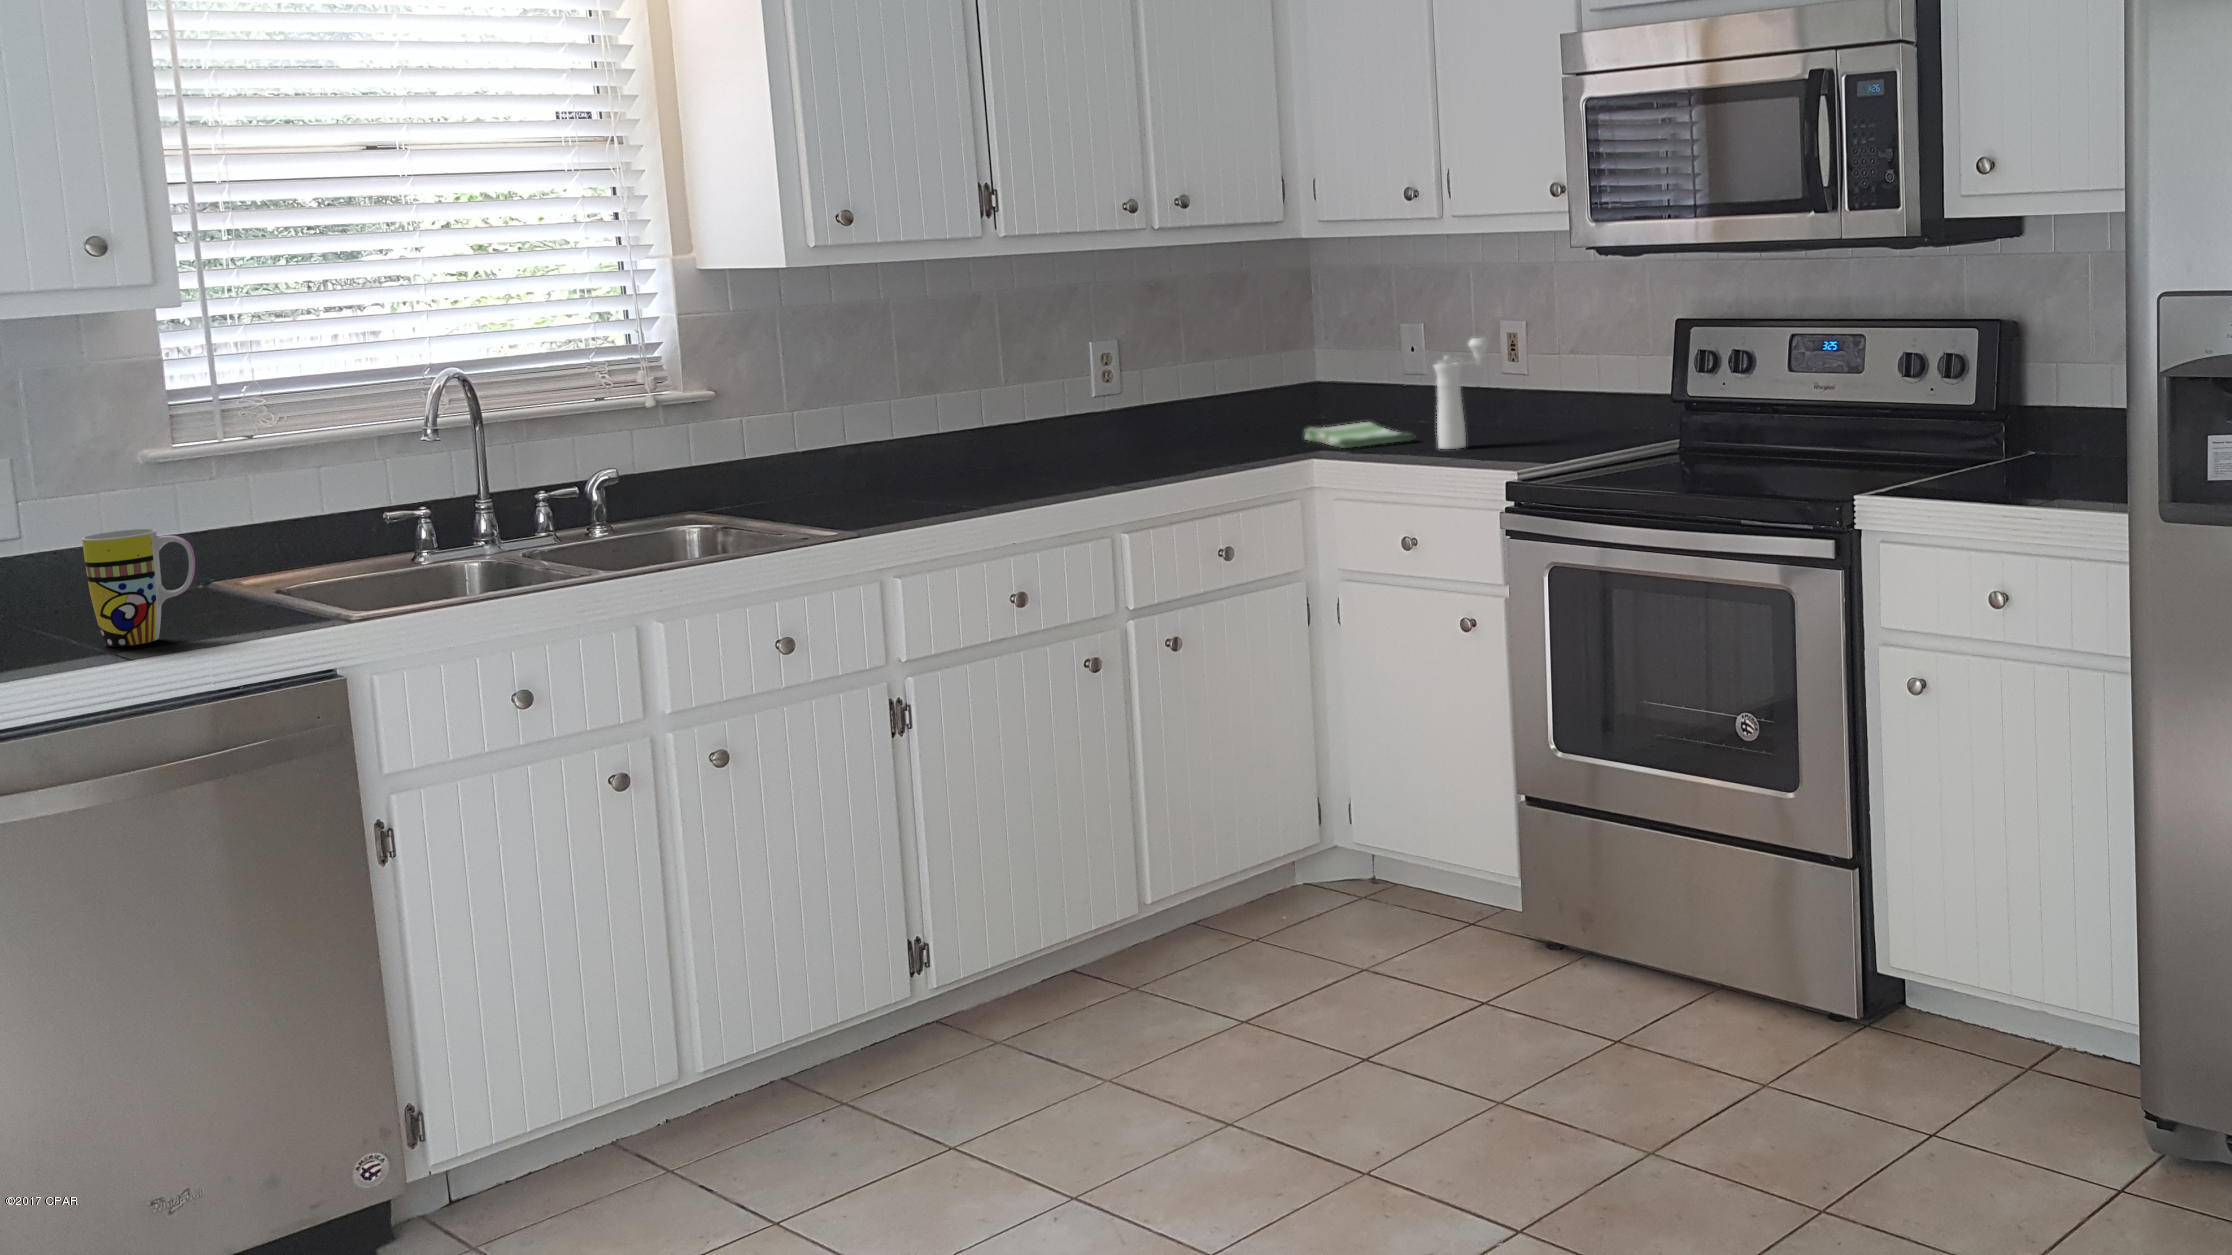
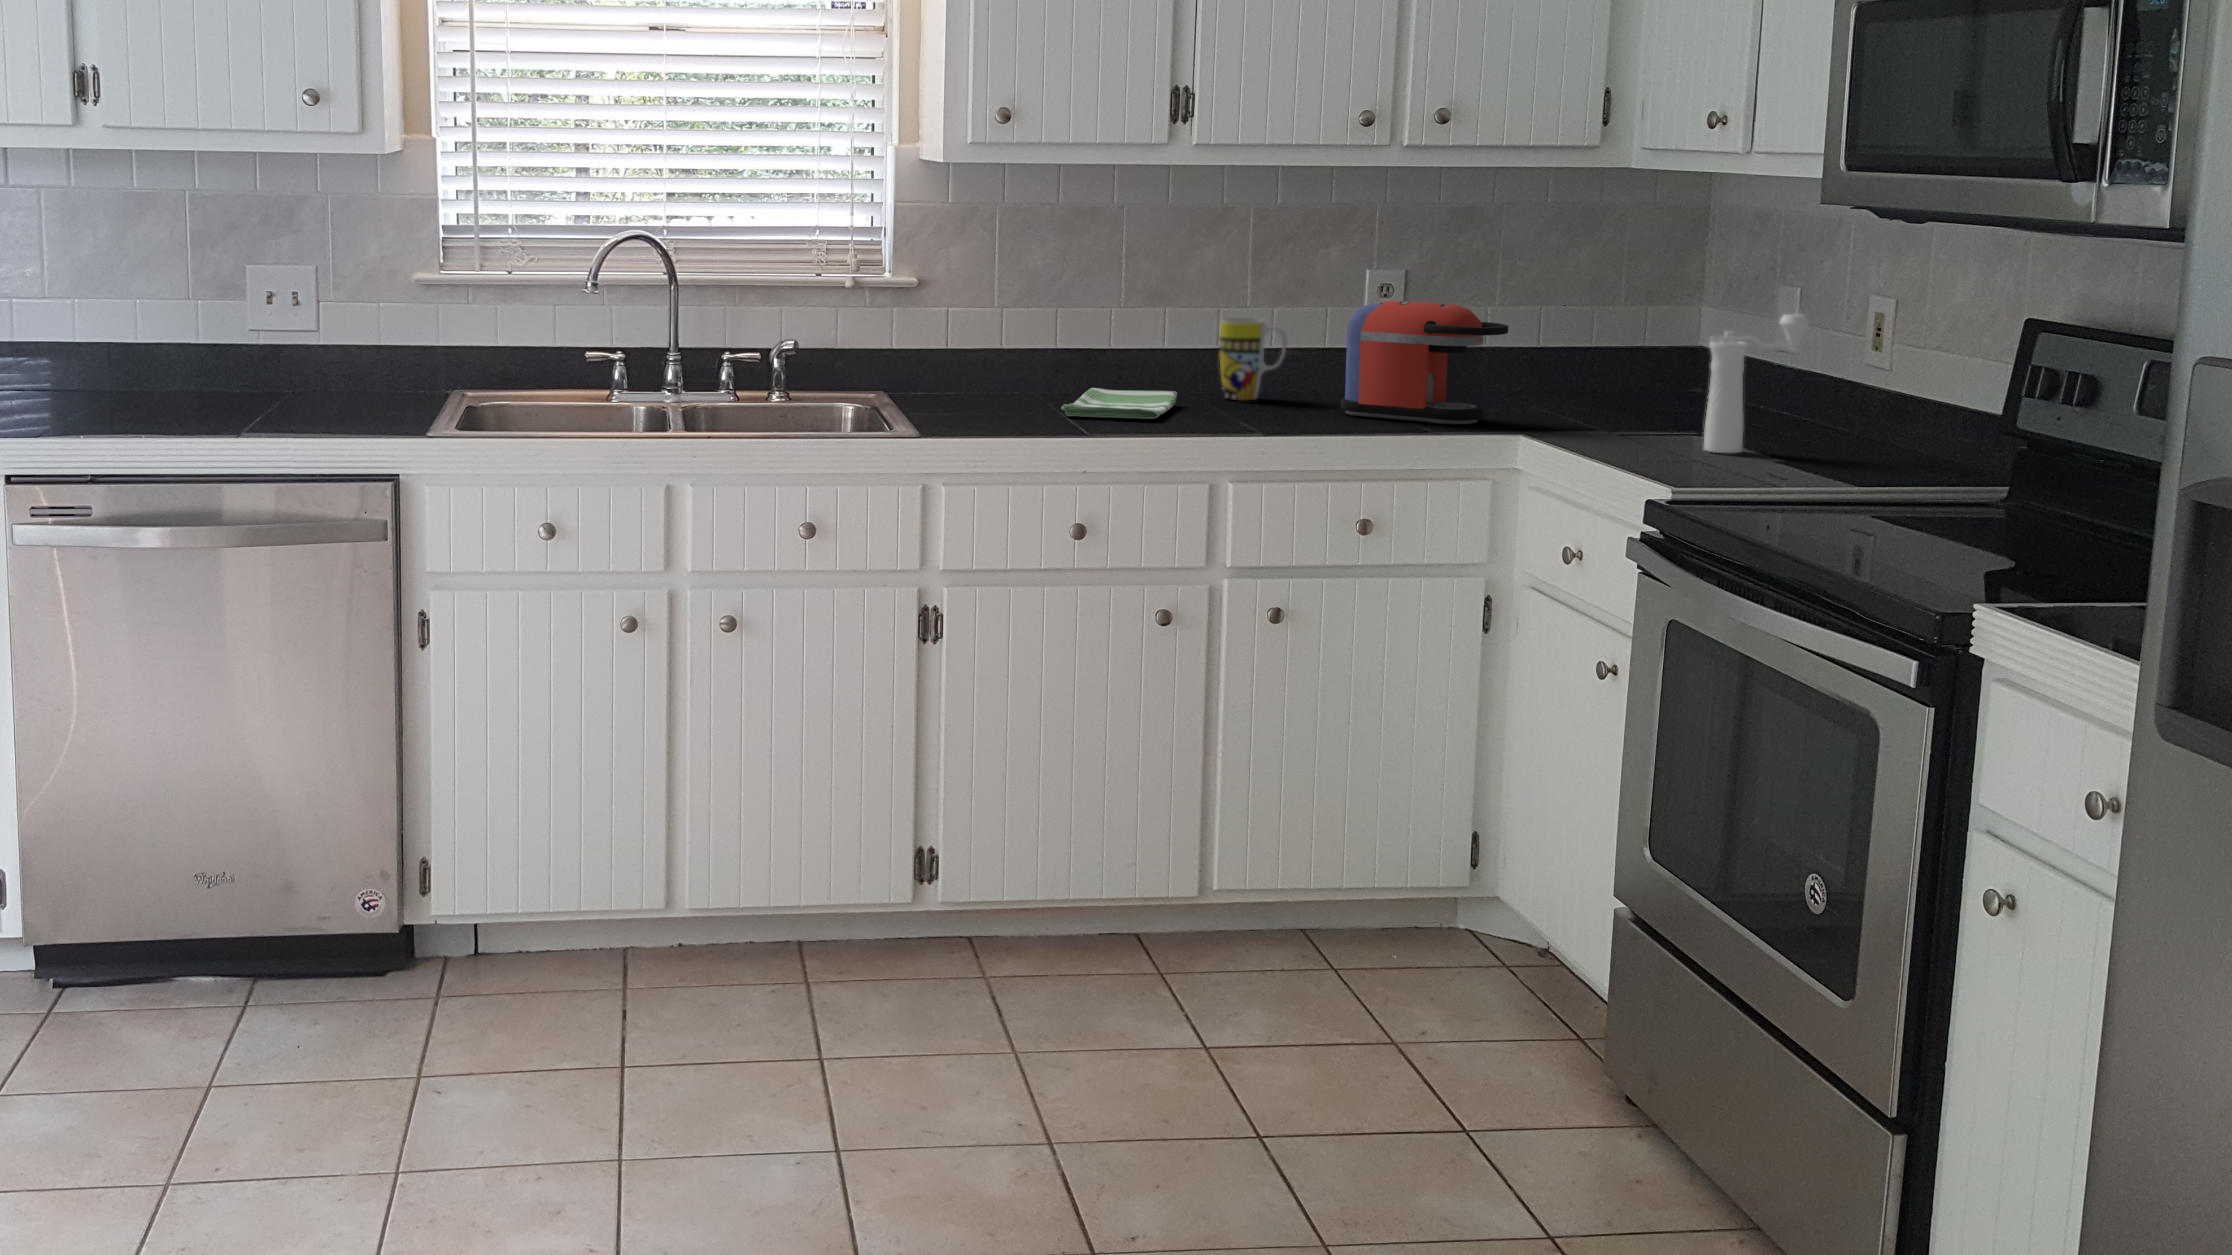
coffee maker: none [1117,361,1257,466] -> present [1341,301,1508,424]
dish towel: present [1305,422,1414,448] -> present [1061,388,1177,419]
mug: present [82,529,195,647] -> present [1220,318,1287,400]

